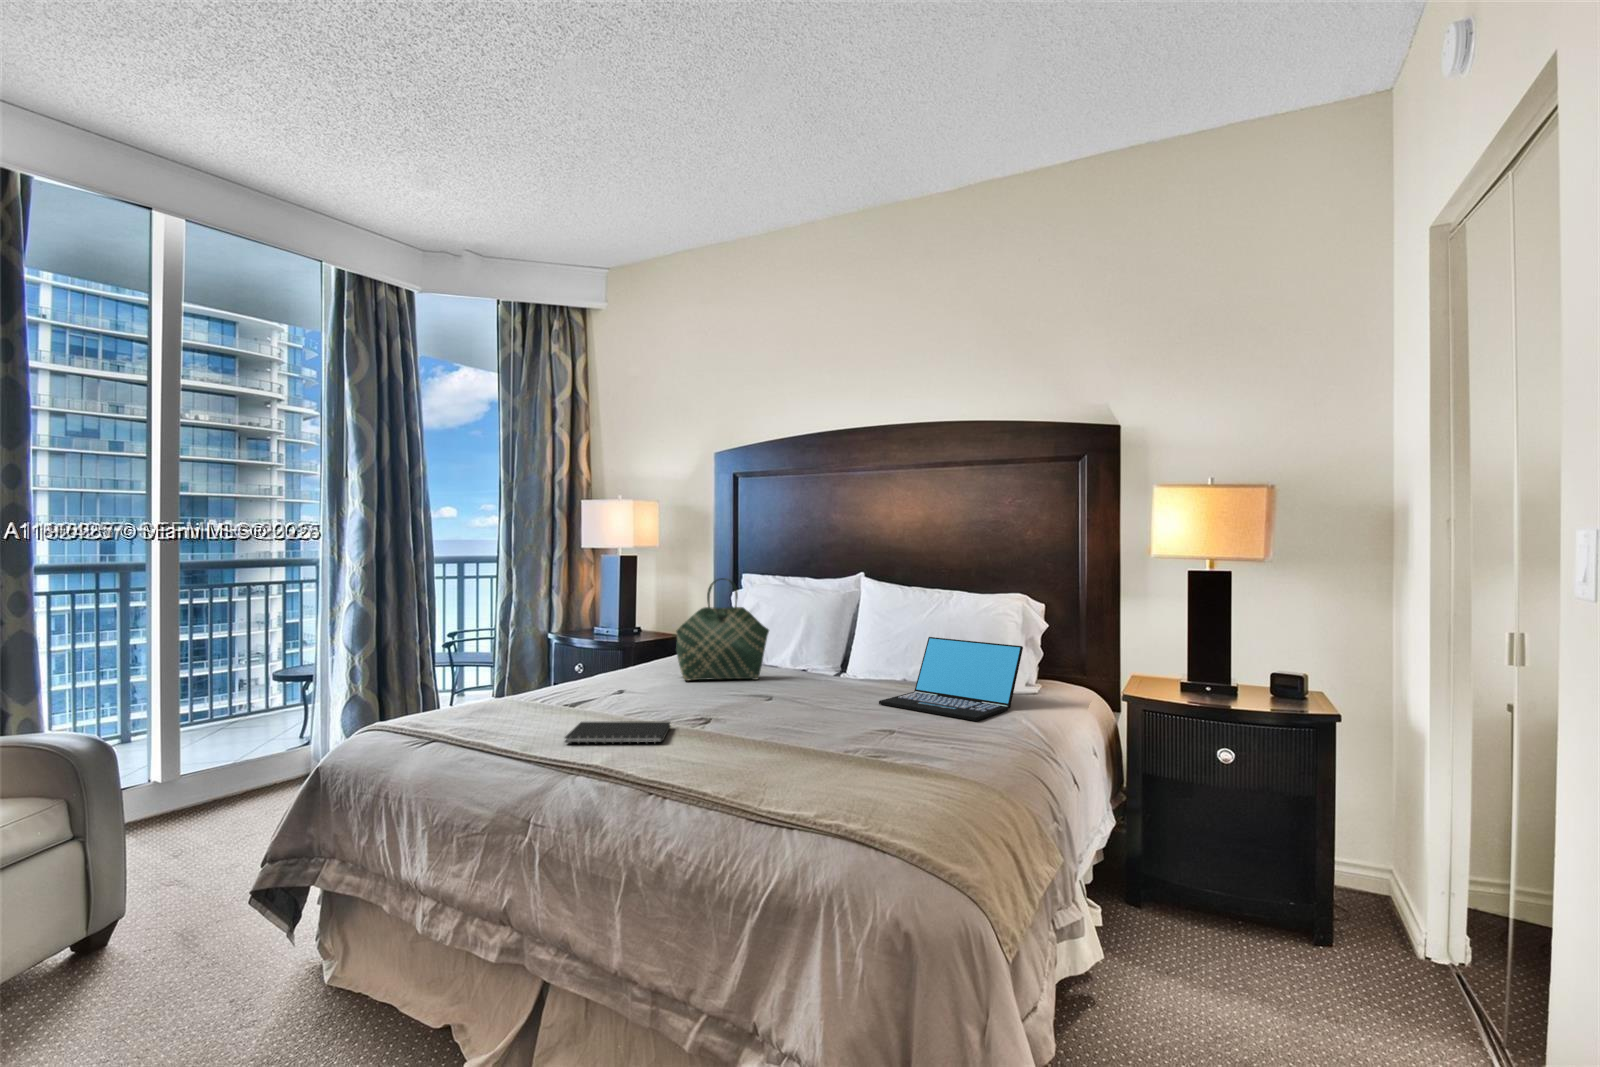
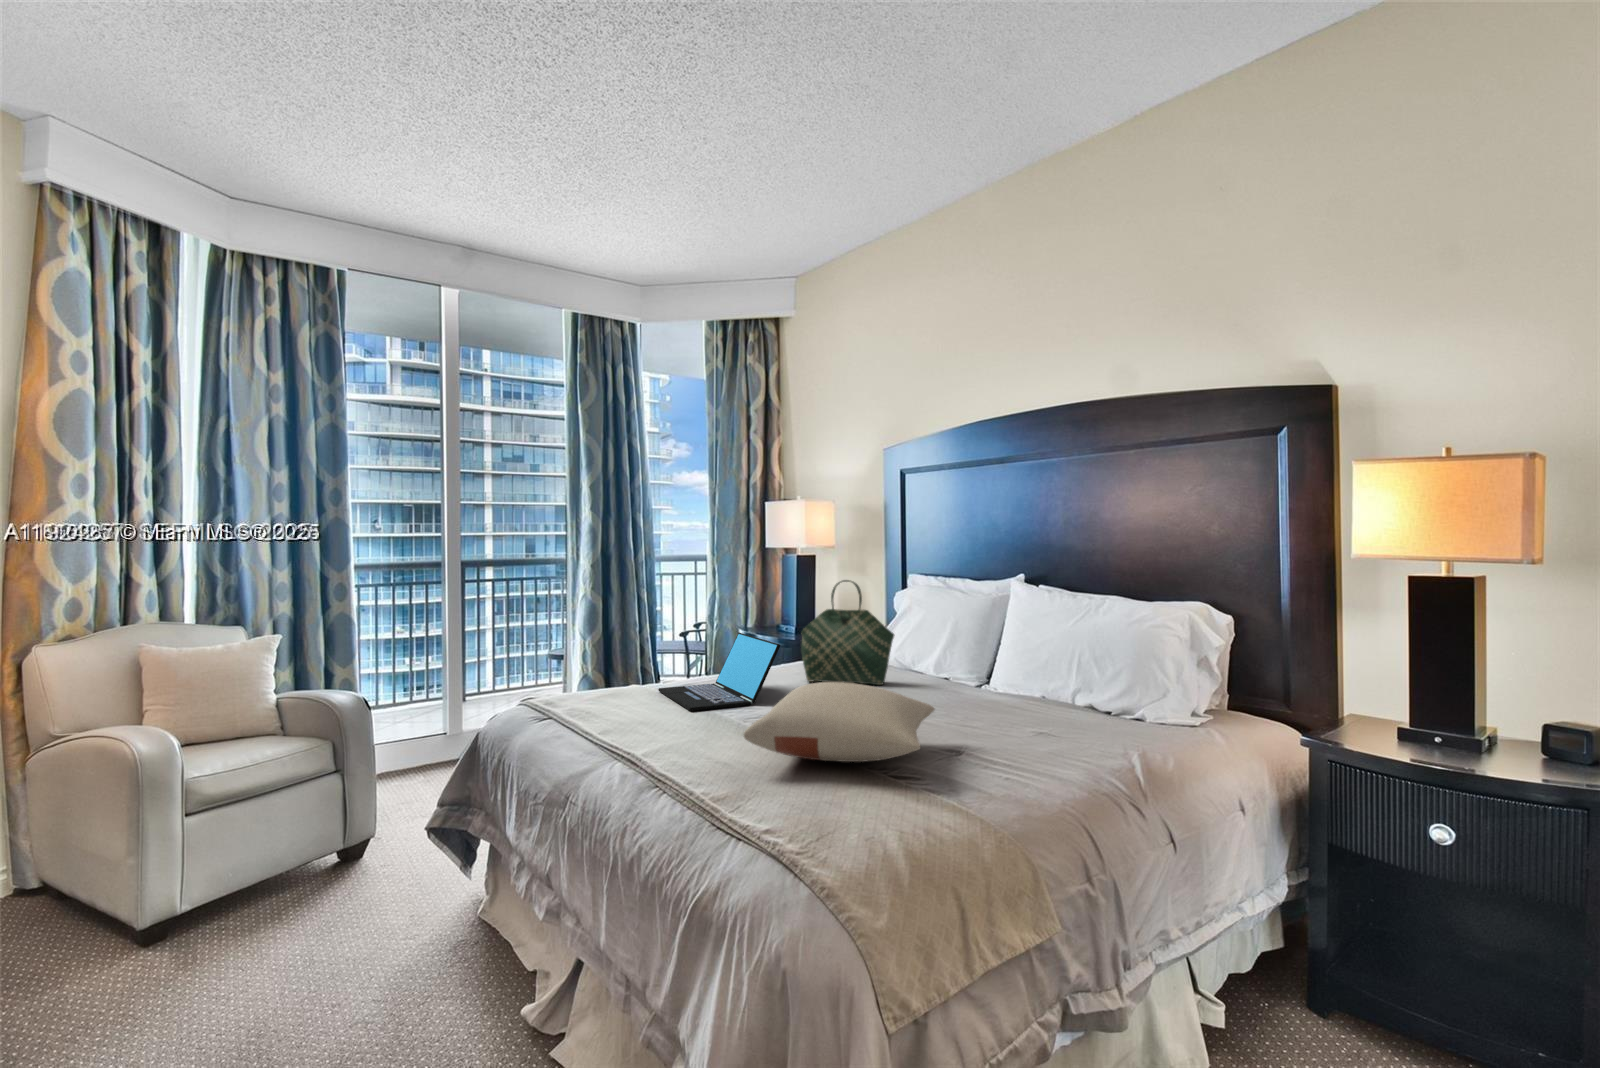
laptop: present [879,637,1023,721] -> present [658,633,781,711]
pillow: none [727,676,903,749] -> present [744,682,934,762]
notebook: present [565,721,670,744] -> none [631,713,739,741]

